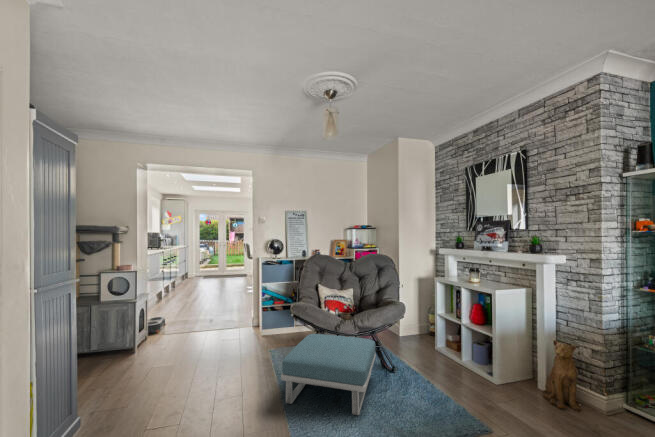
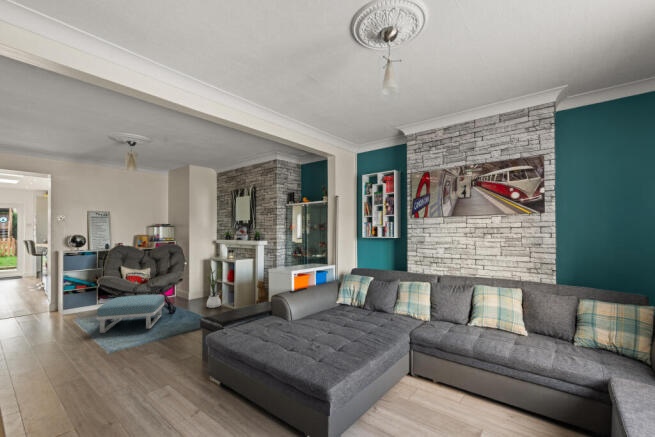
house plant: none [432,288,470,372] -> present [207,265,222,308]

